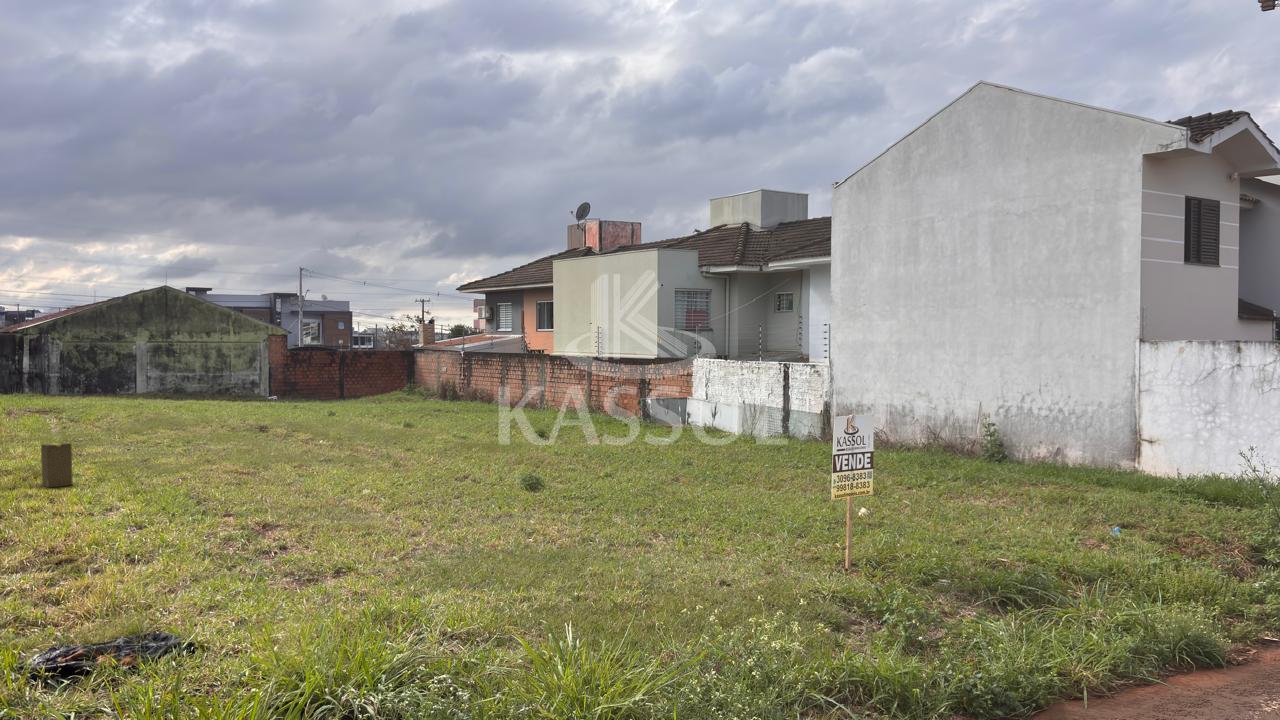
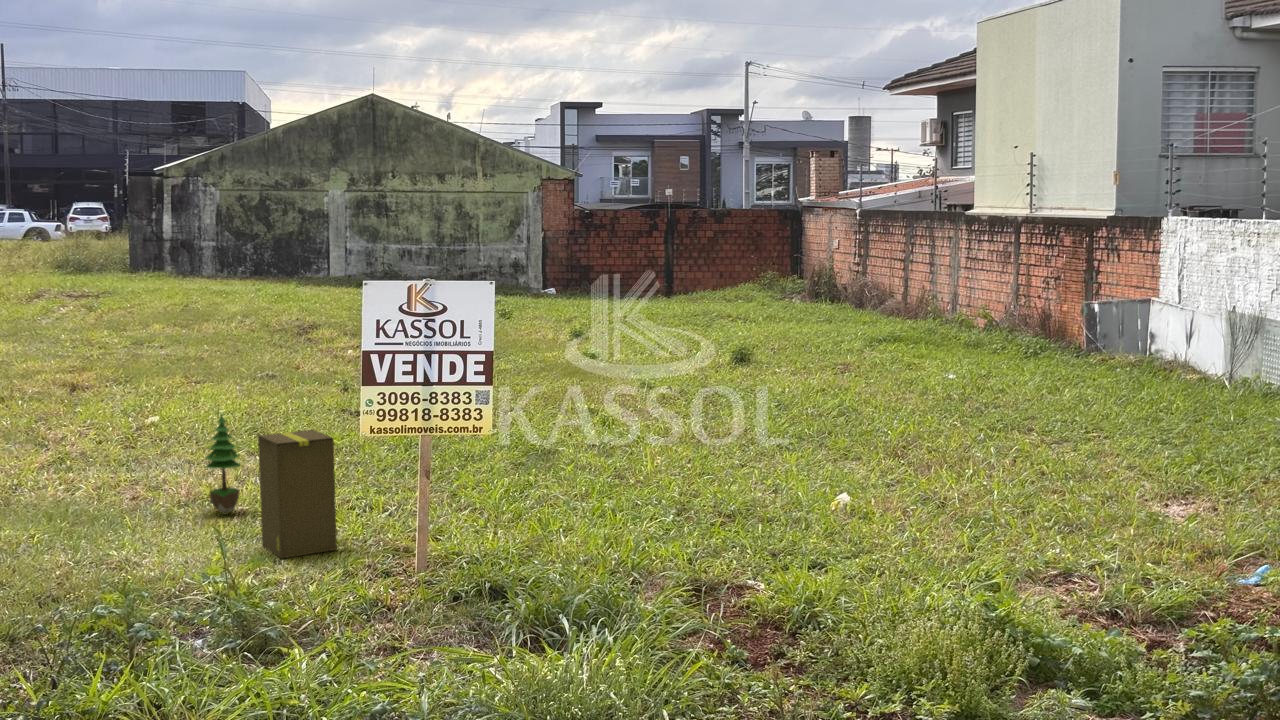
potted tree: none [20,439,37,479] -> present [206,415,241,514]

